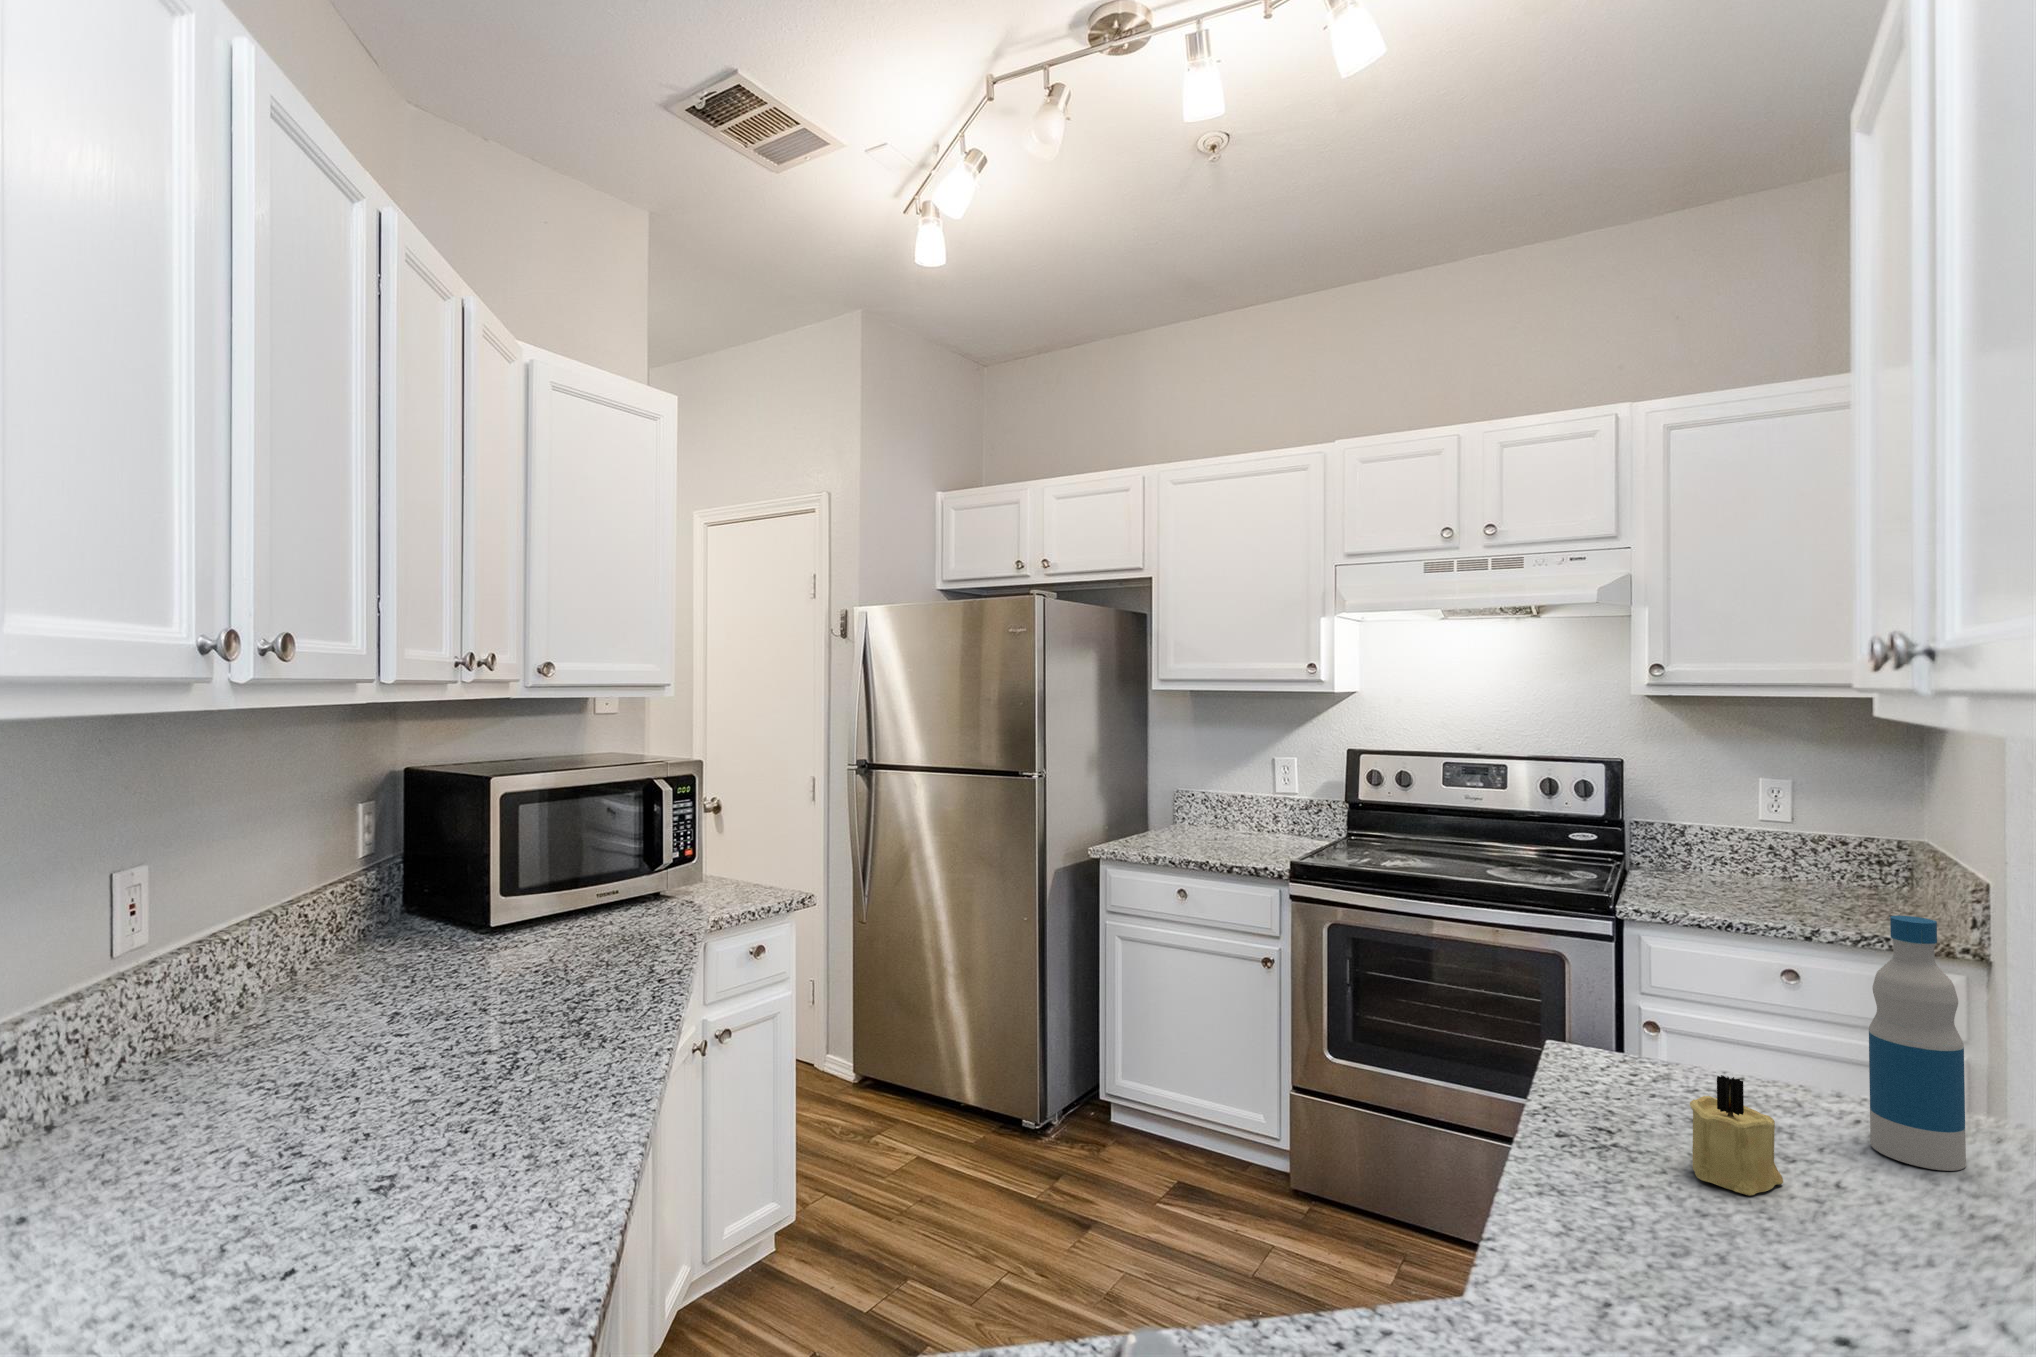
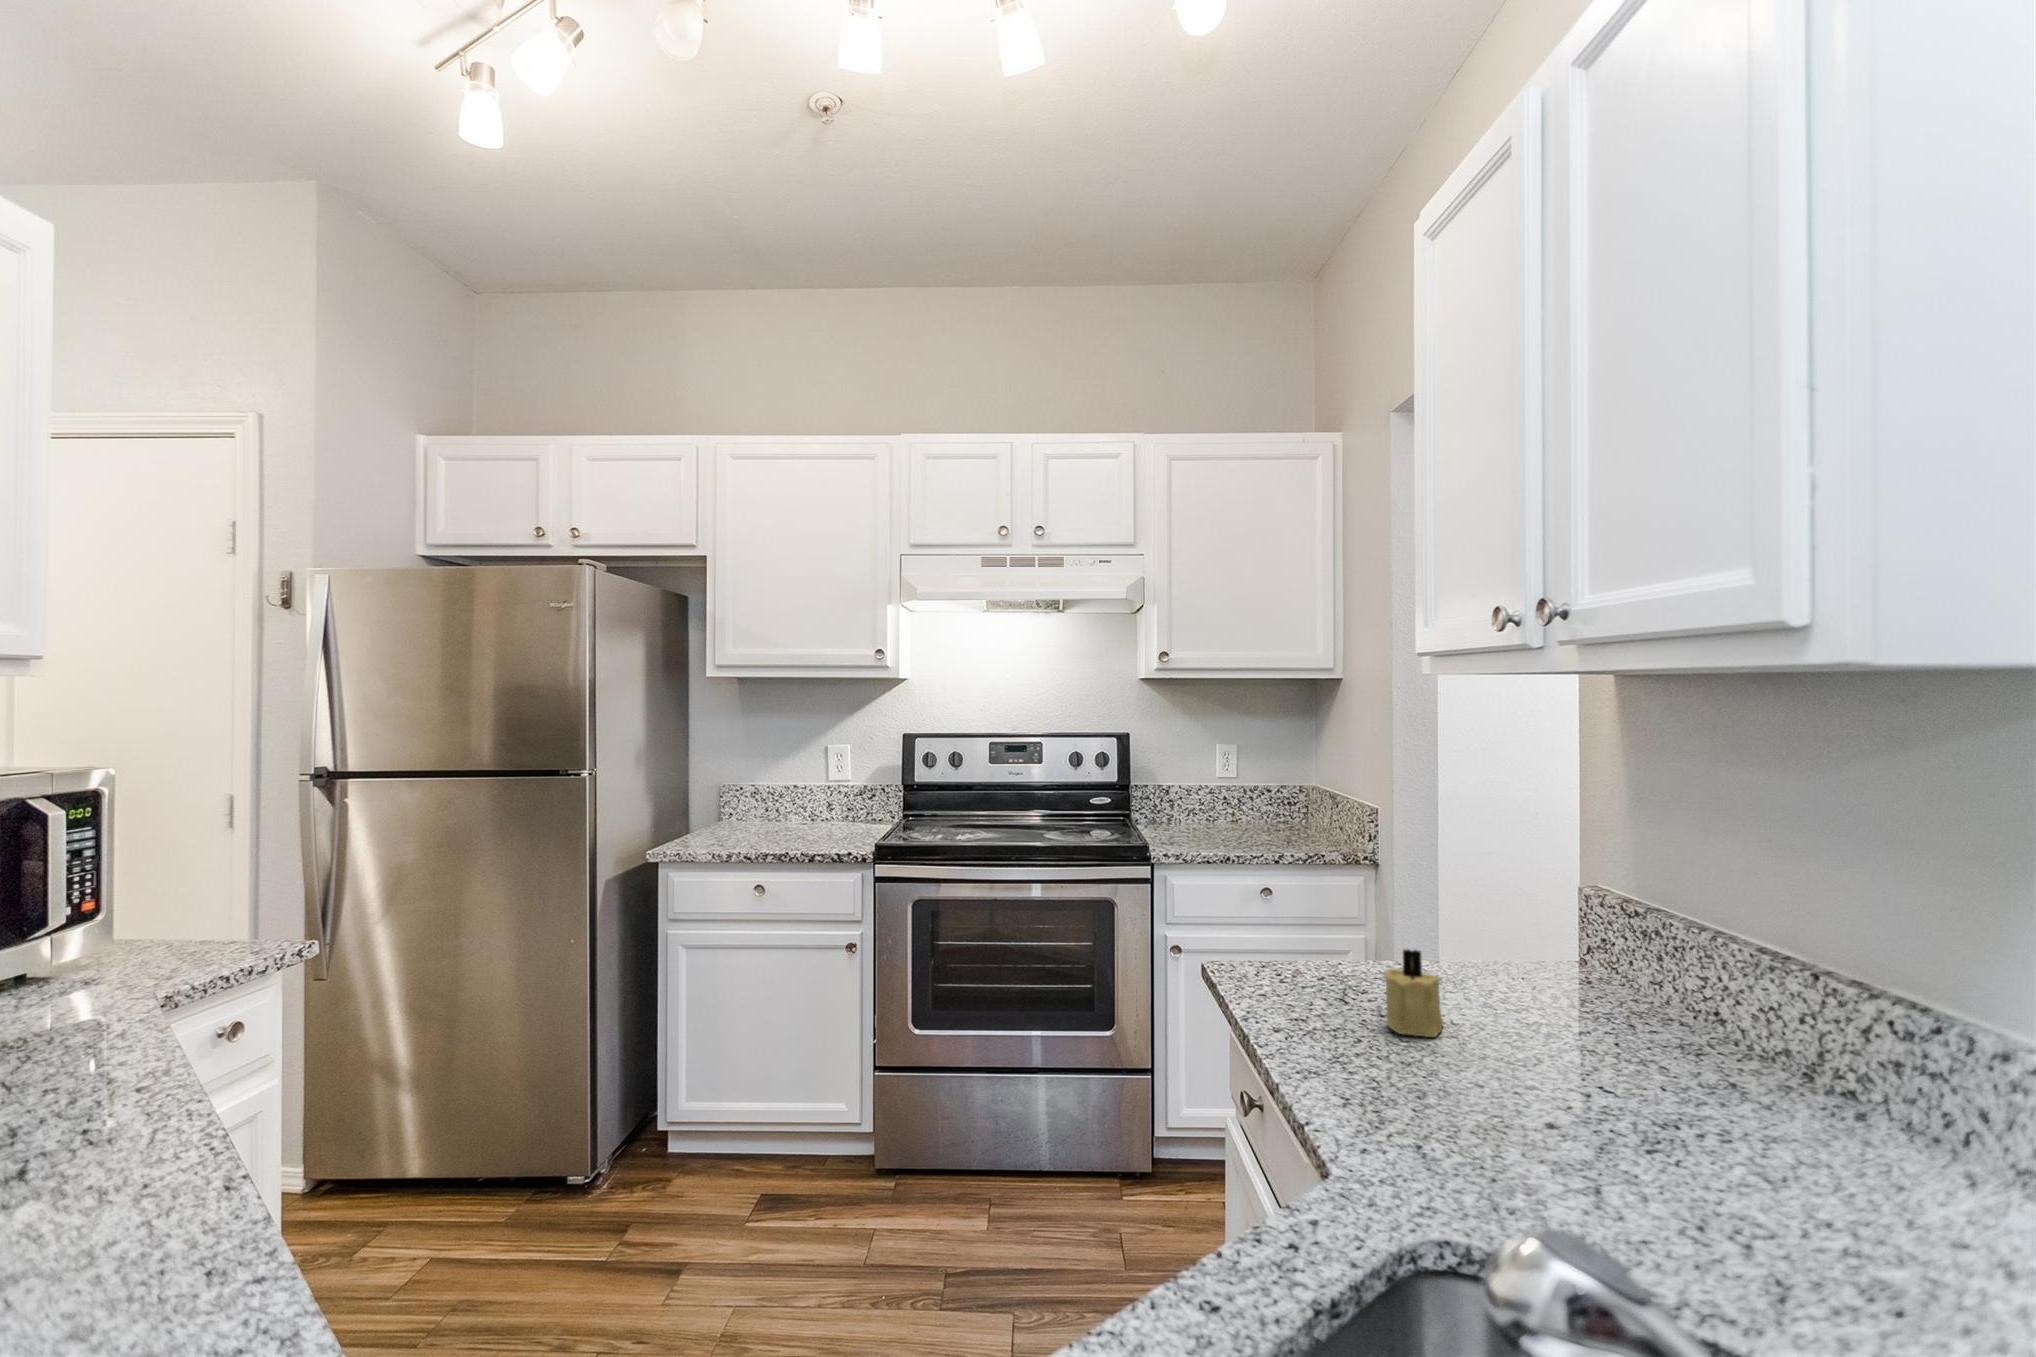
bottle: present [1869,916,1966,1171] -> none [1457,815,1515,995]

